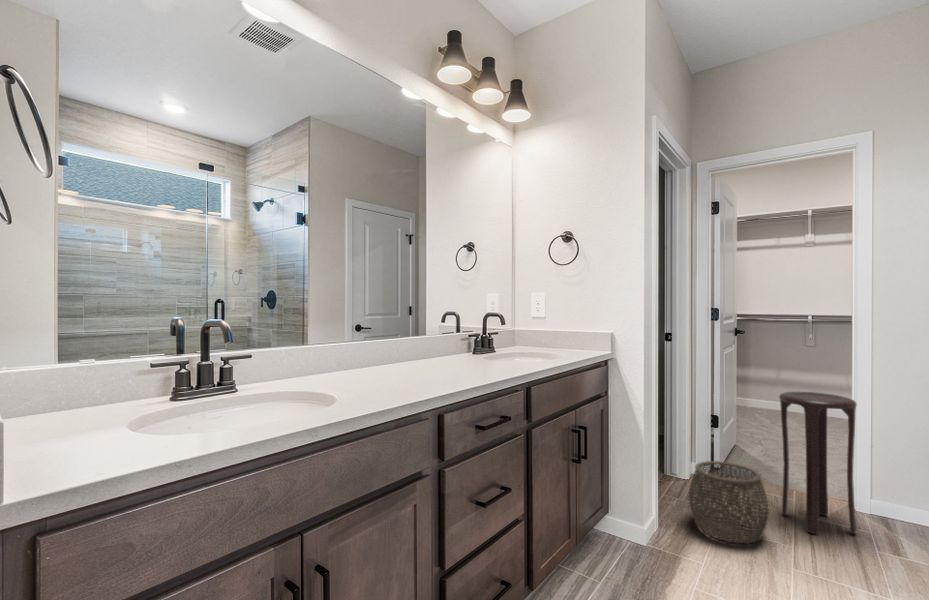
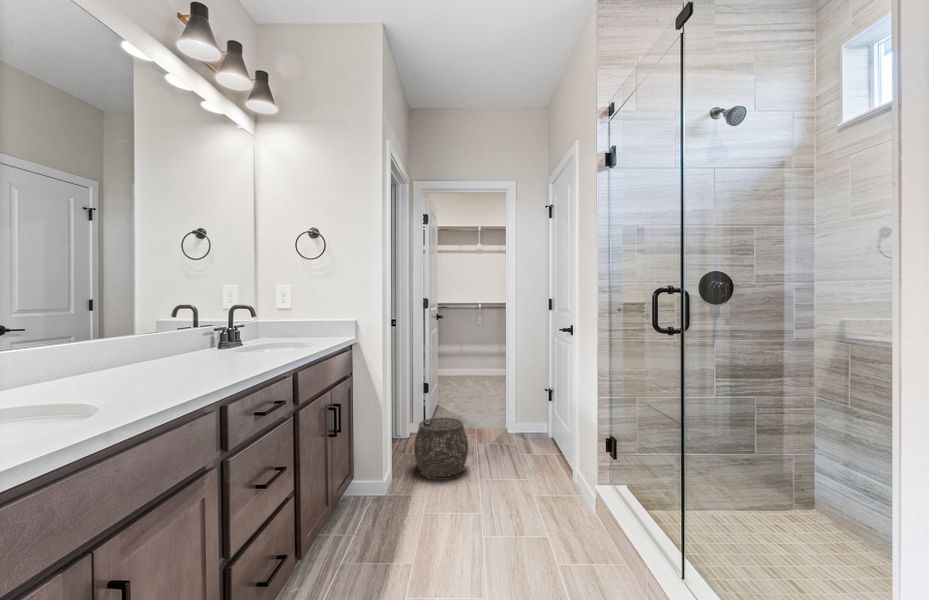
stool: present [779,392,856,534] -> none [472,358,516,457]

